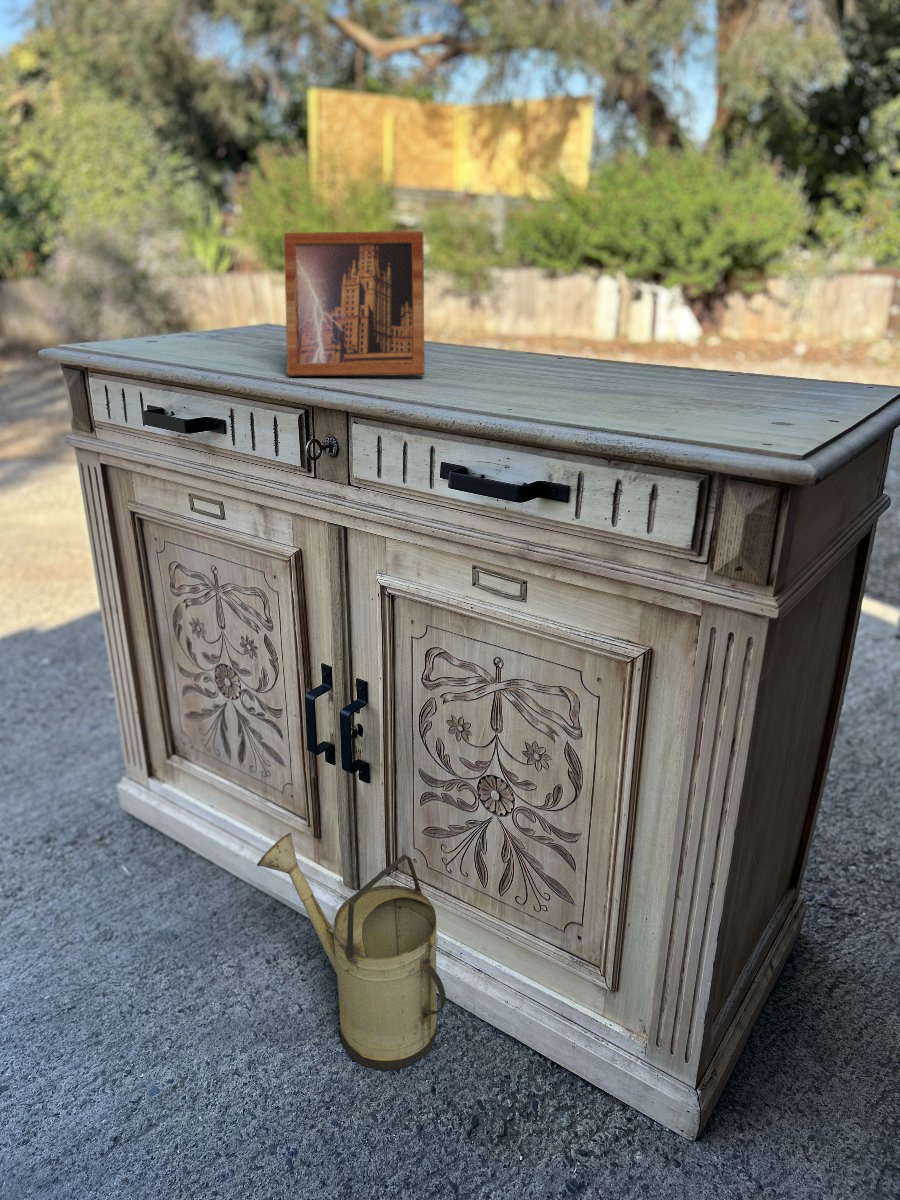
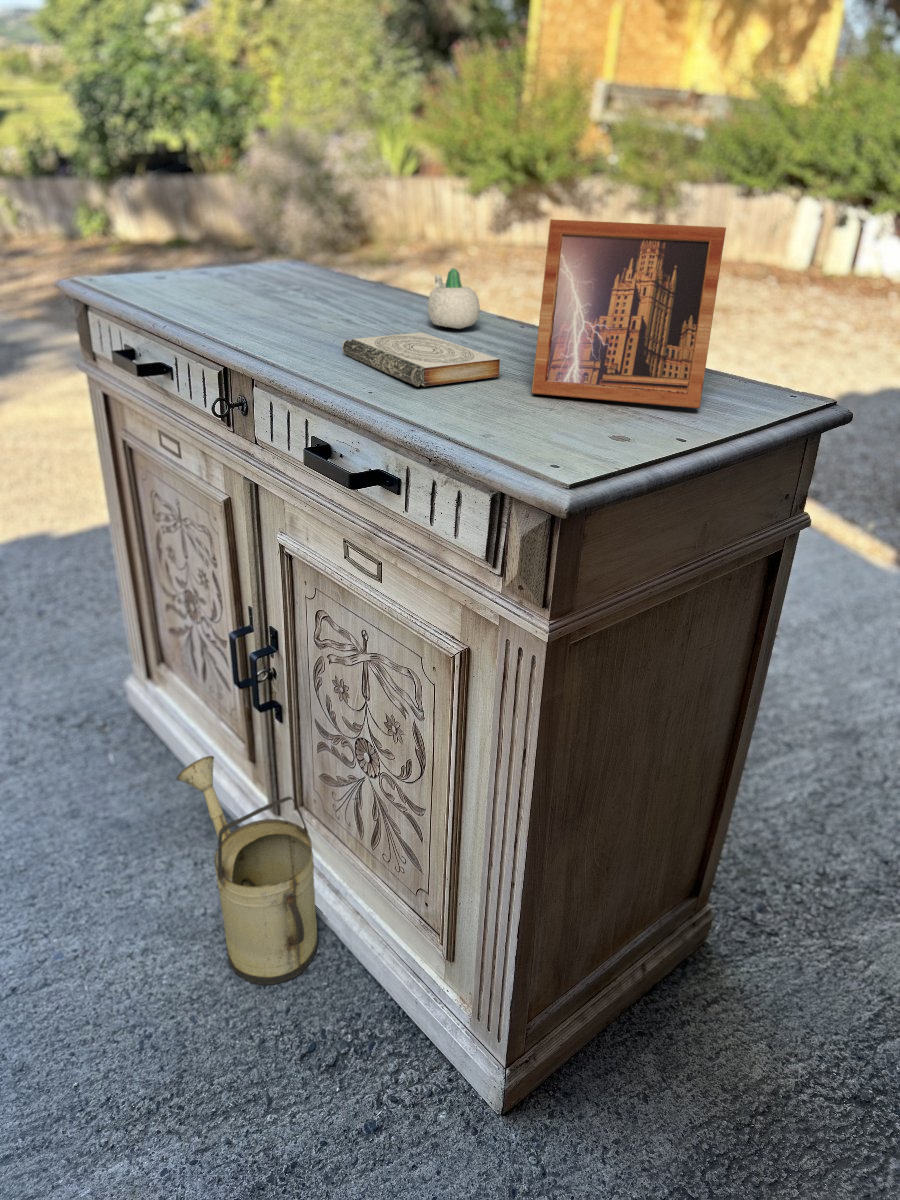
picture frame: present [284,231,424,376] -> present [532,219,726,408]
succulent planter: none [470,307,525,364] -> present [428,268,480,329]
book: none [431,365,604,405] -> present [342,332,500,387]

